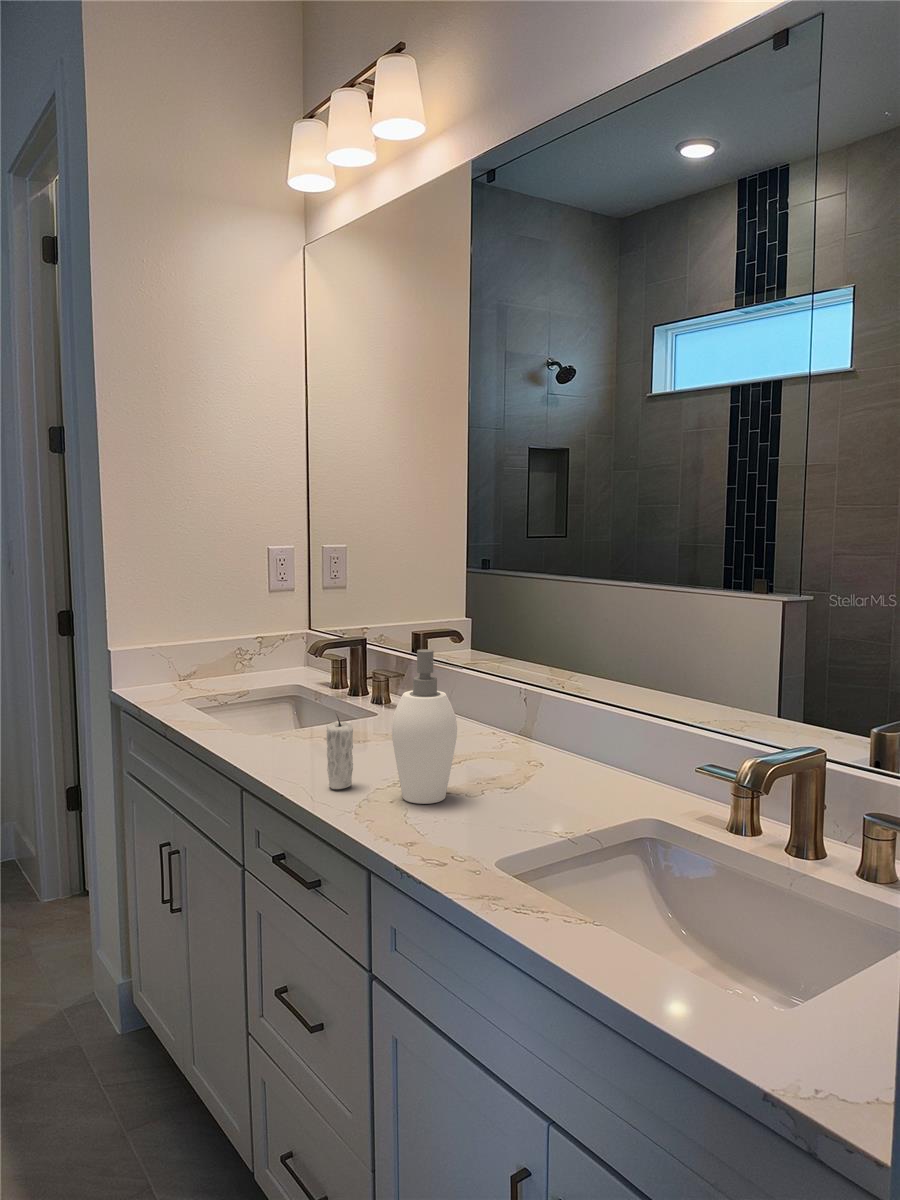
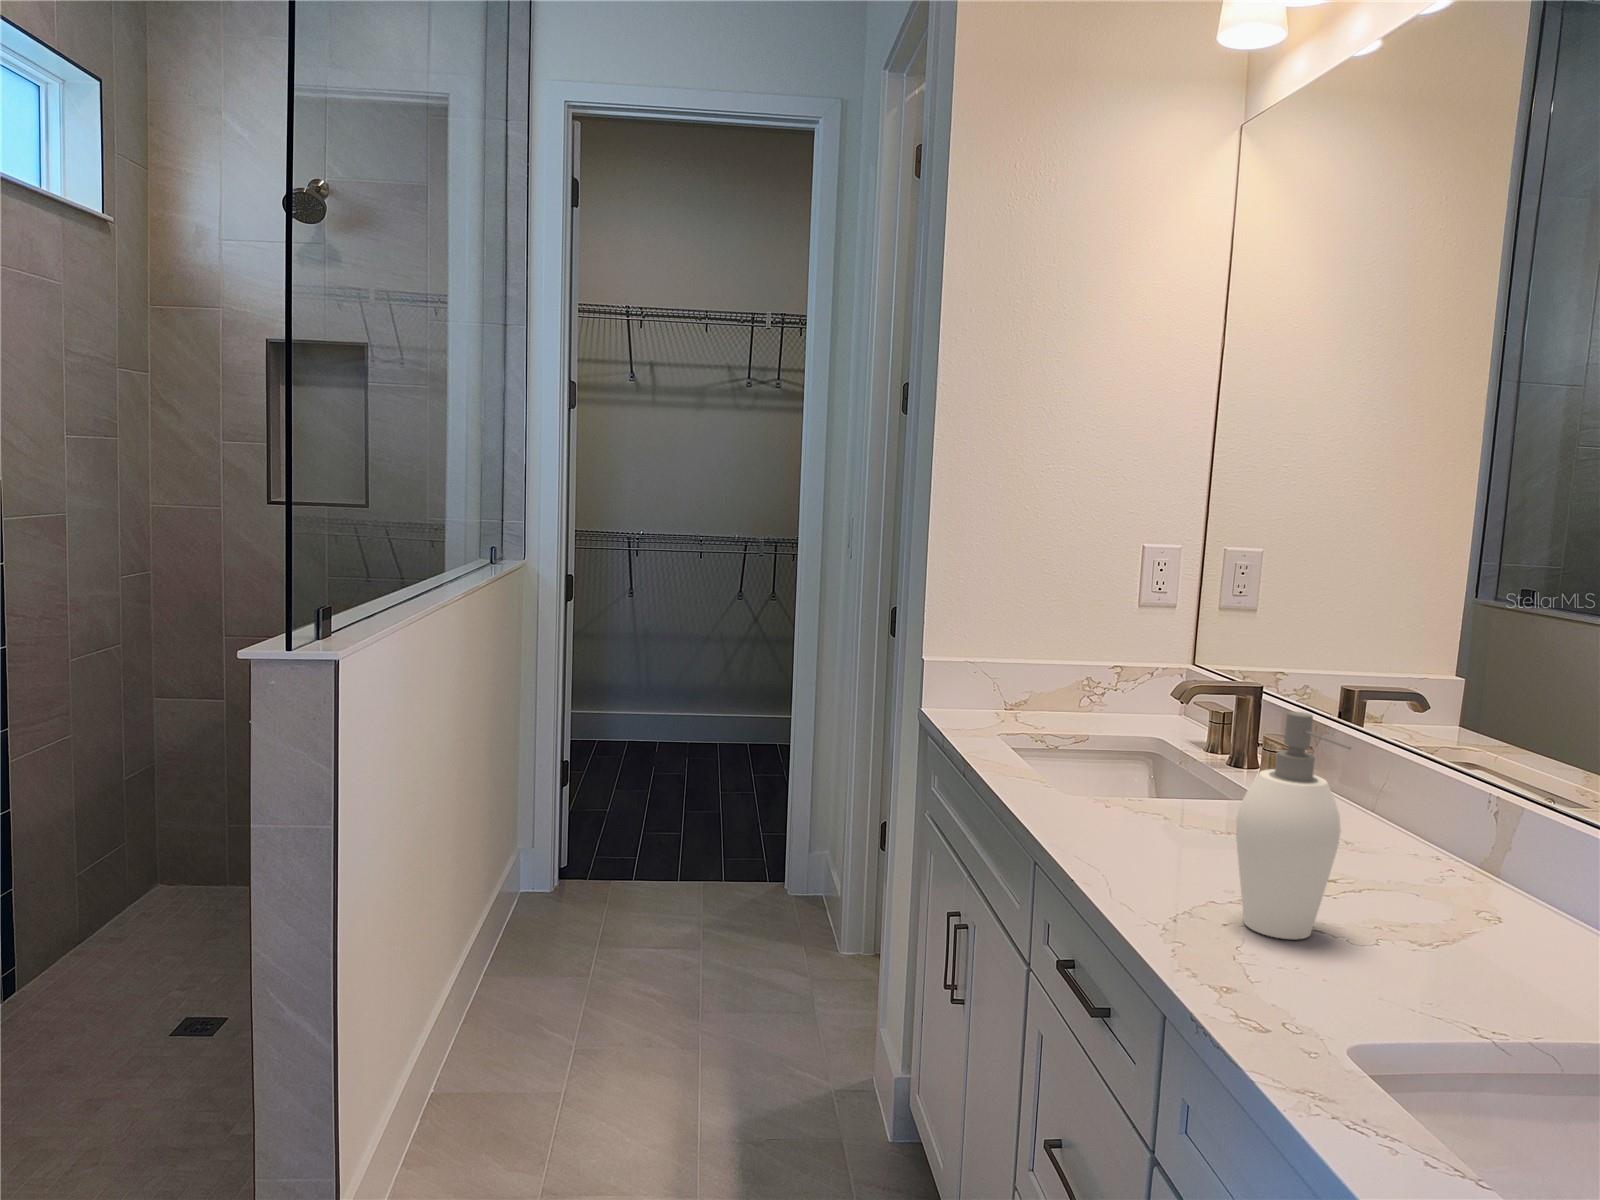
candle: present [327,717,353,789] -> none [1143,780,1186,890]

